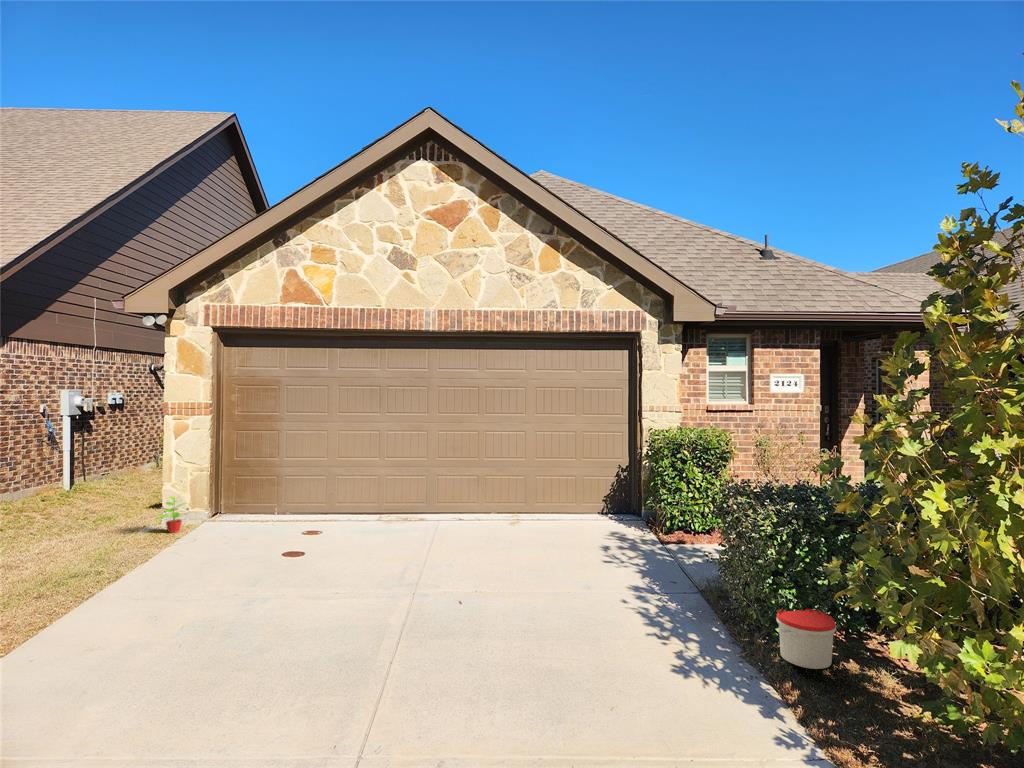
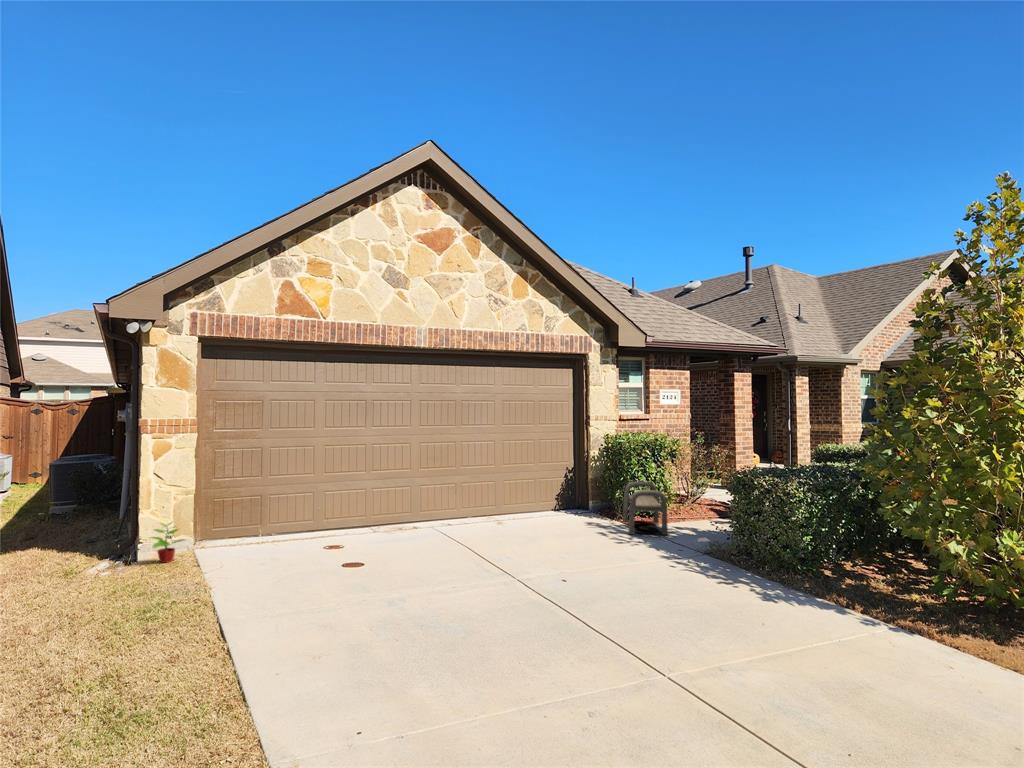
bench: none [645,487,709,560] -> present [623,481,668,535]
bucket: present [776,609,836,669] -> none [781,549,817,584]

